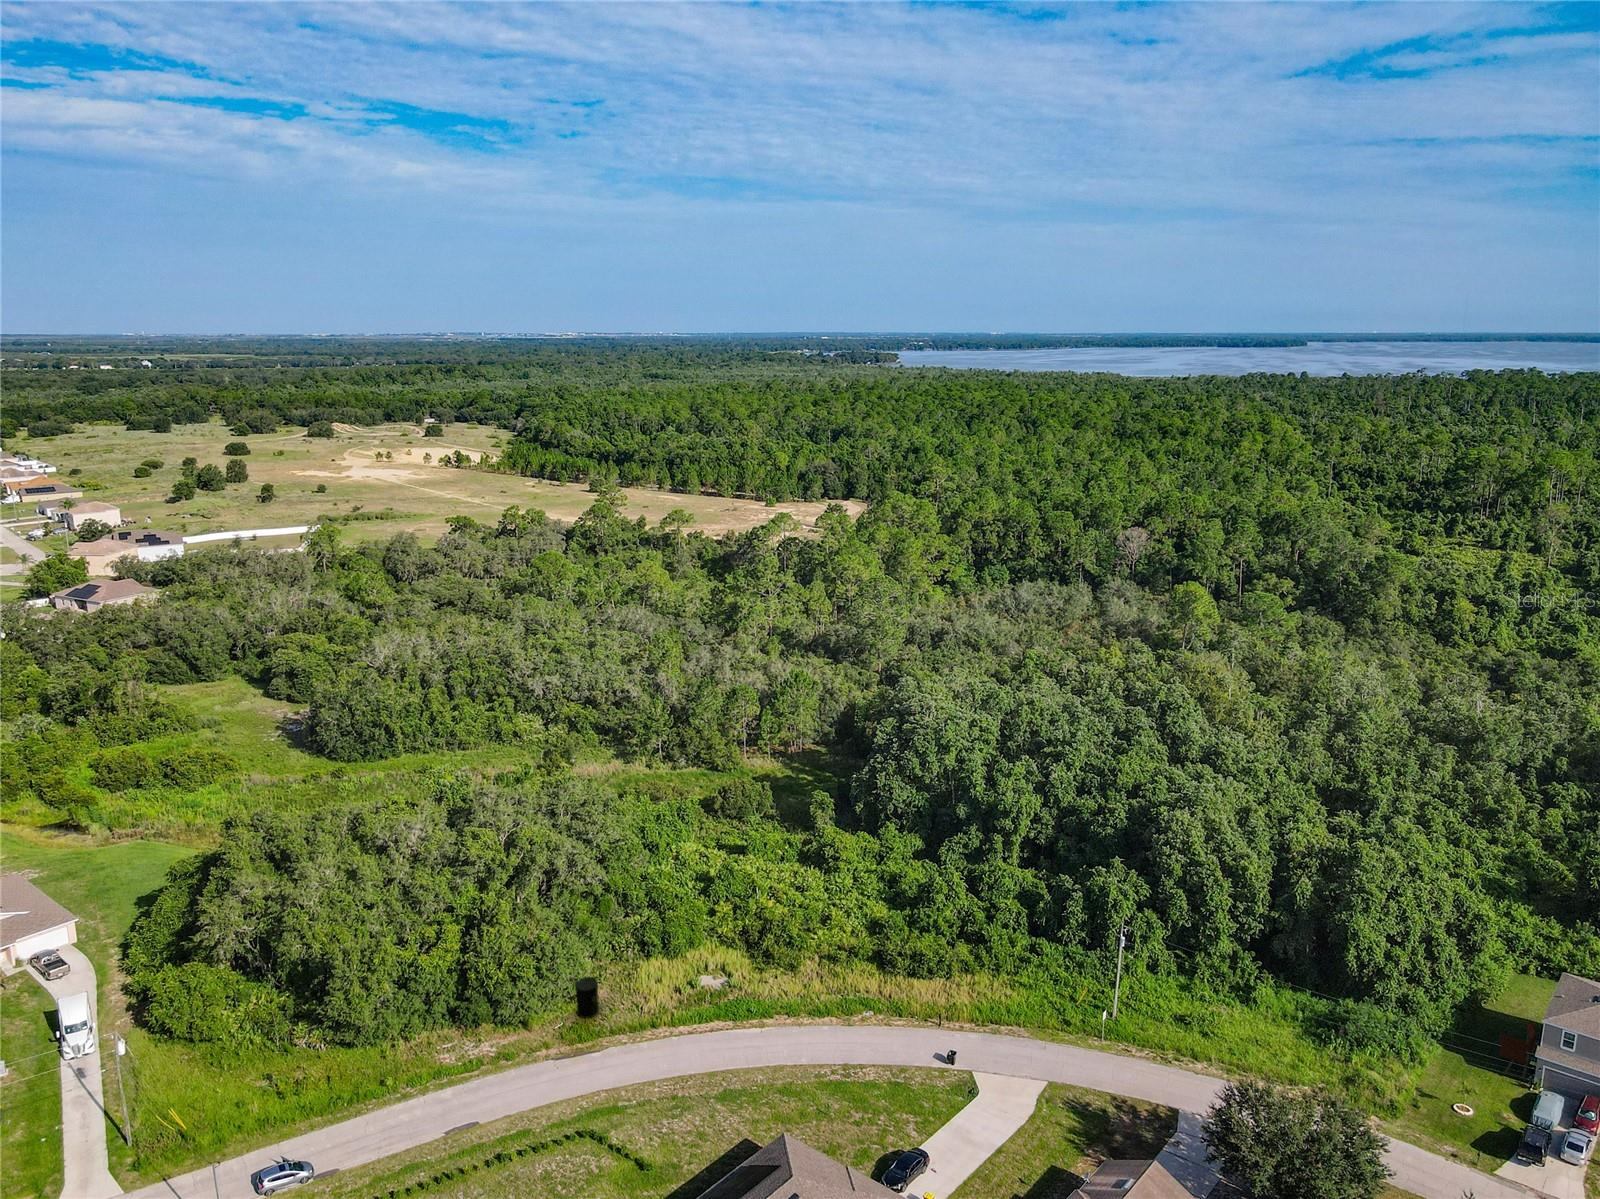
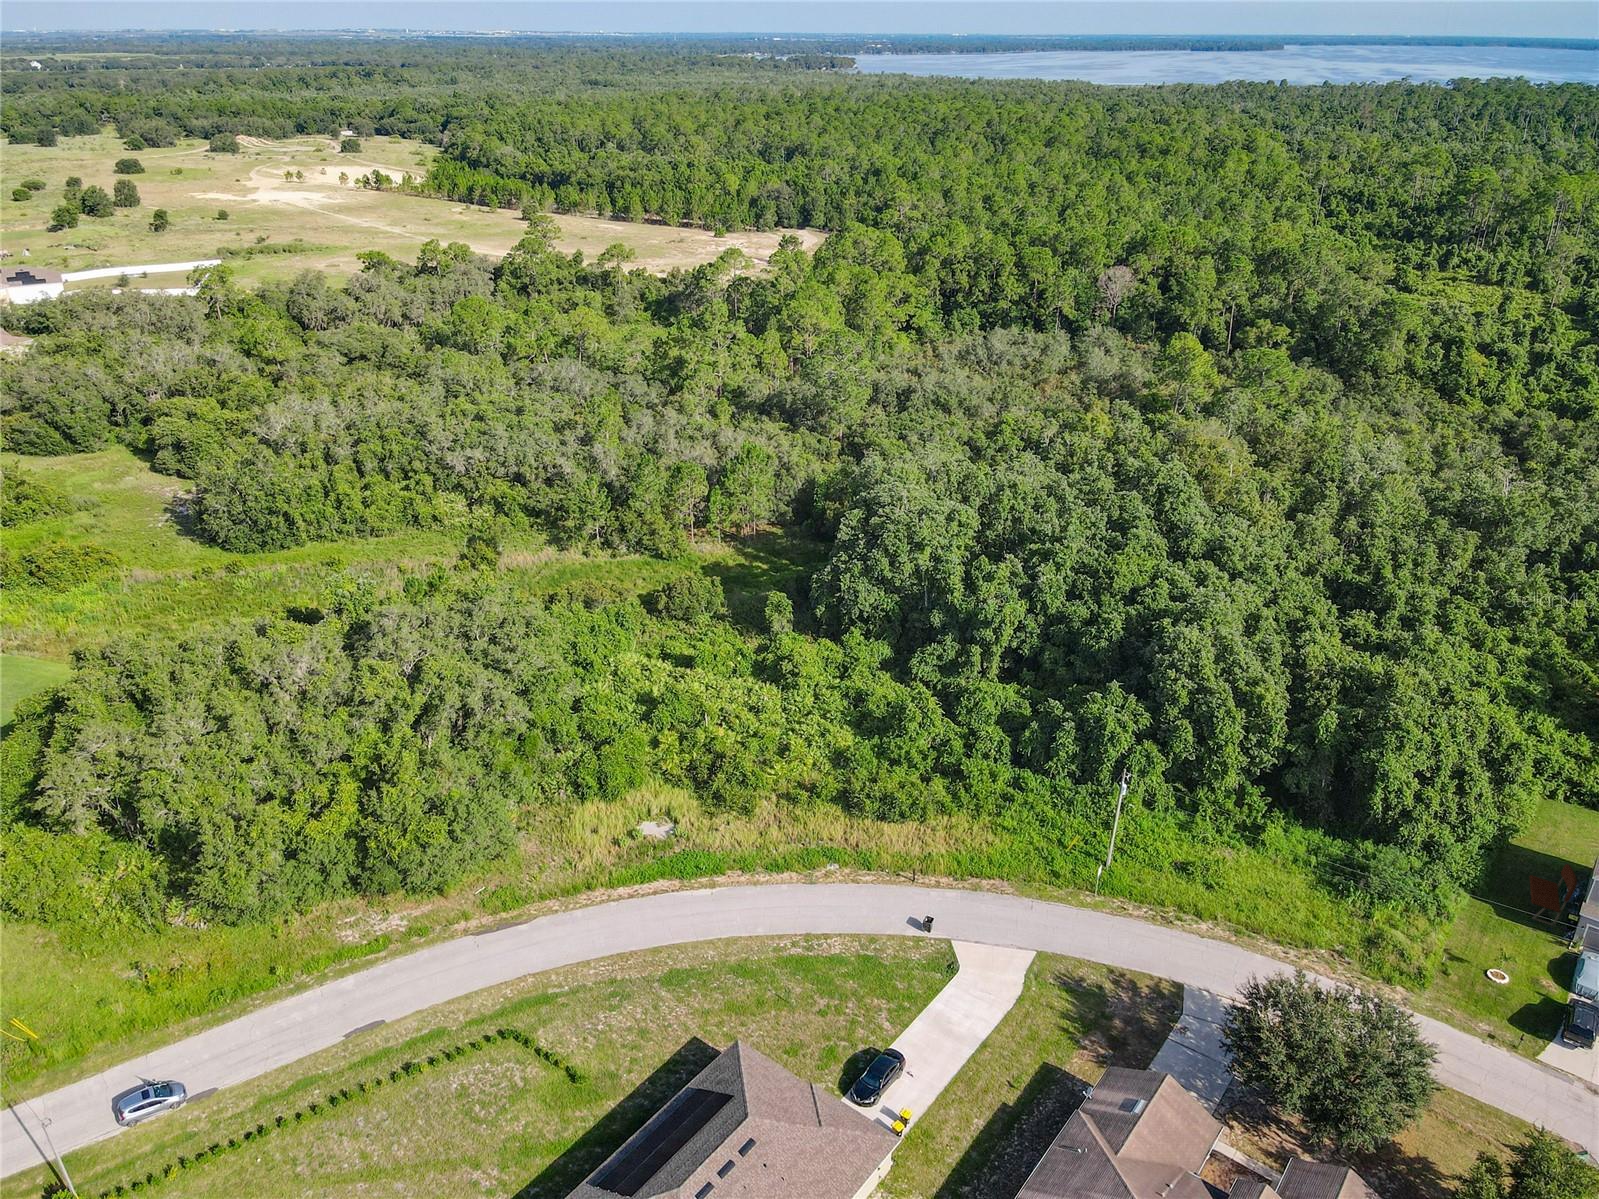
trash can: present [575,977,599,1018] -> none [494,835,527,881]

